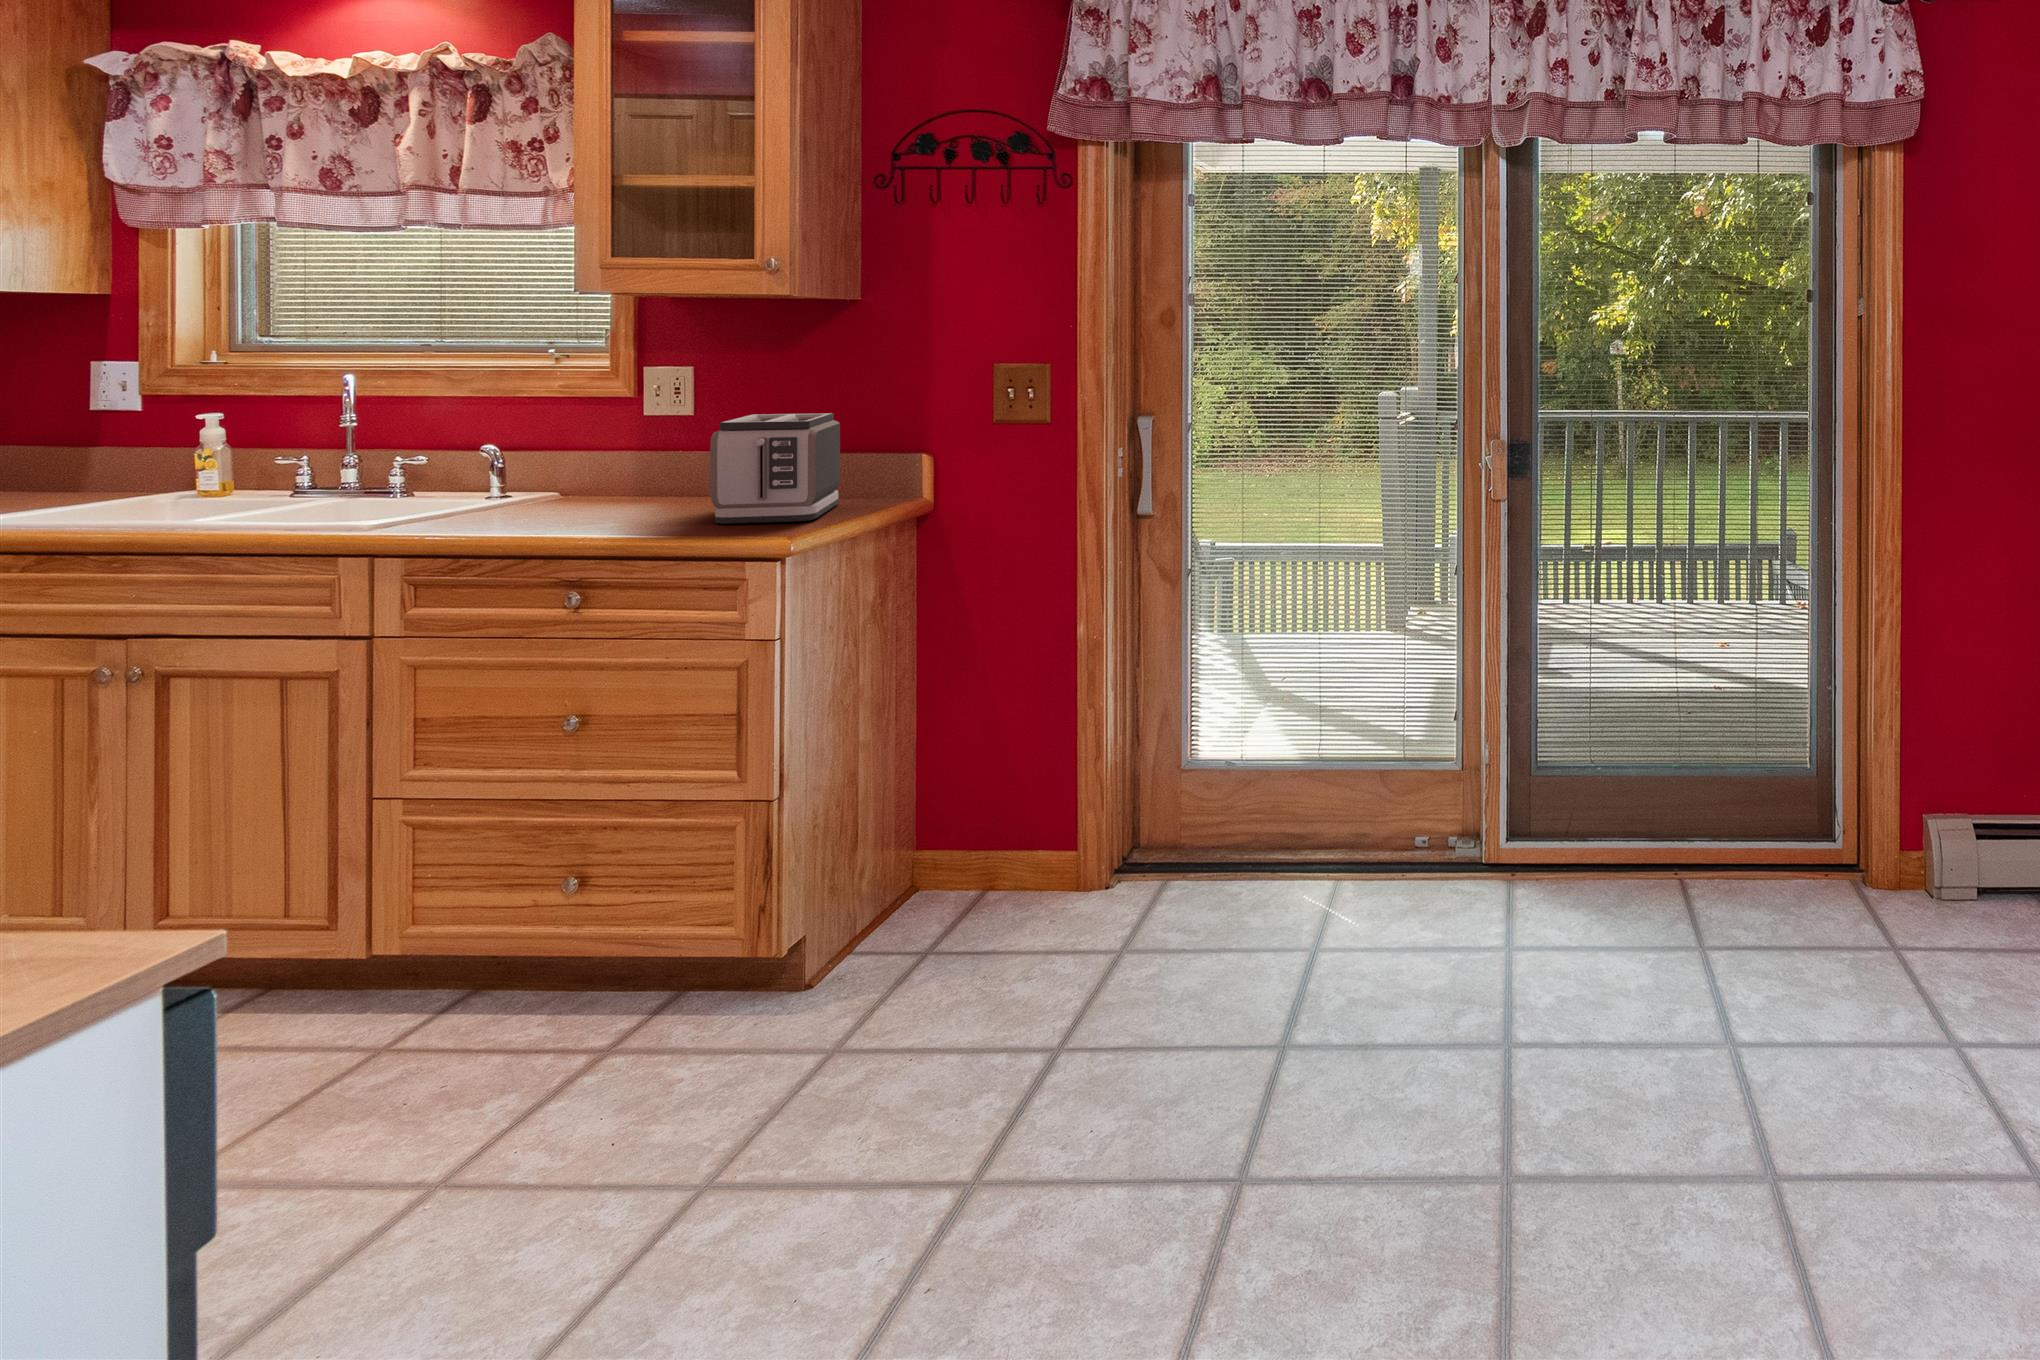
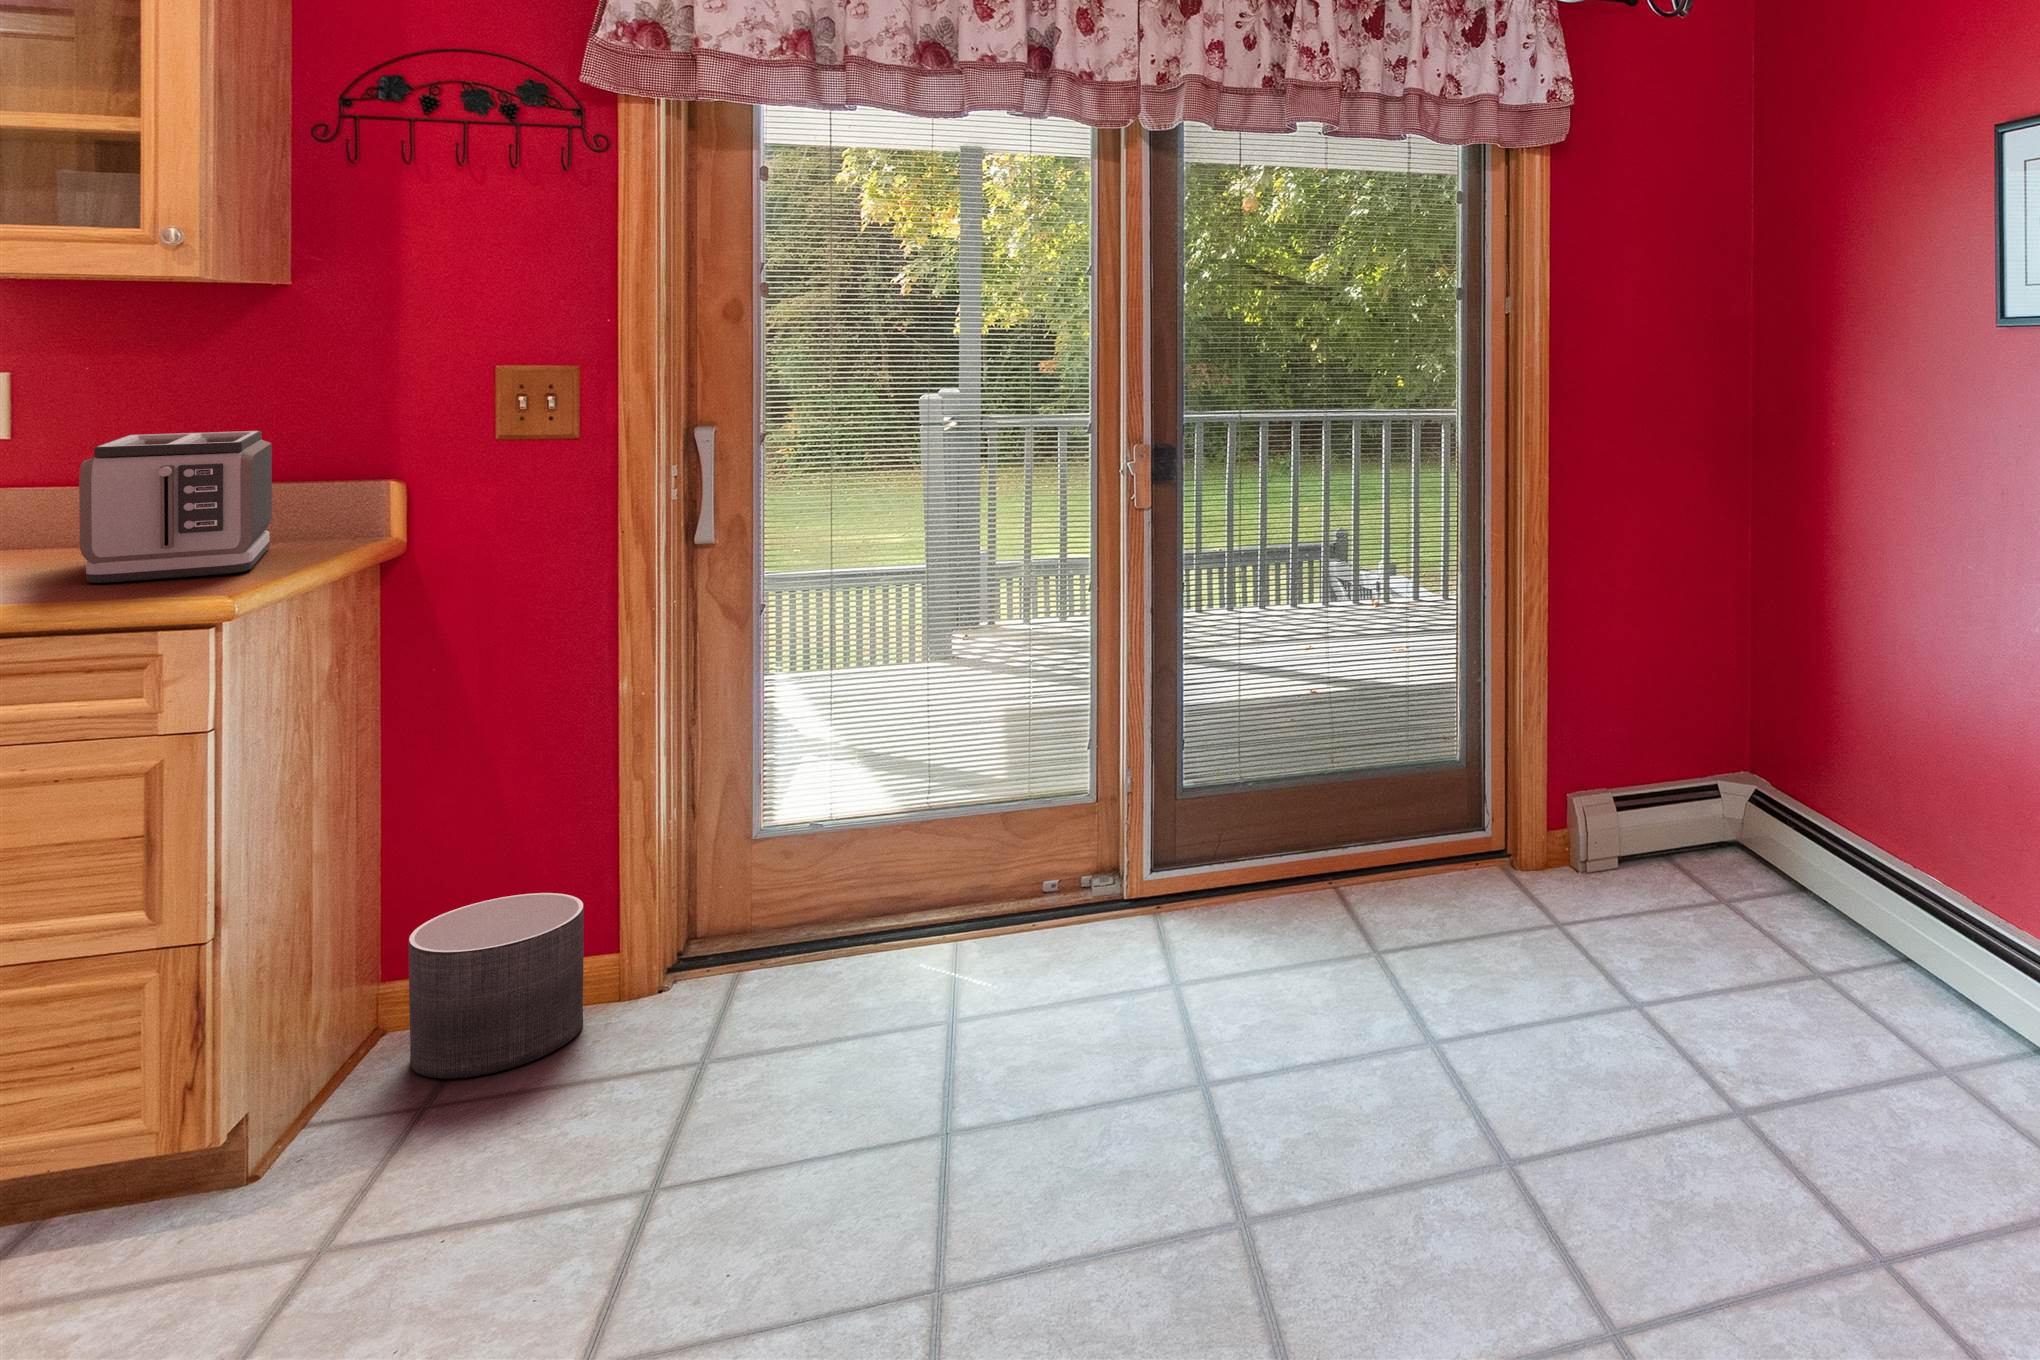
planter: none [923,796,1046,935] -> present [409,893,584,1078]

